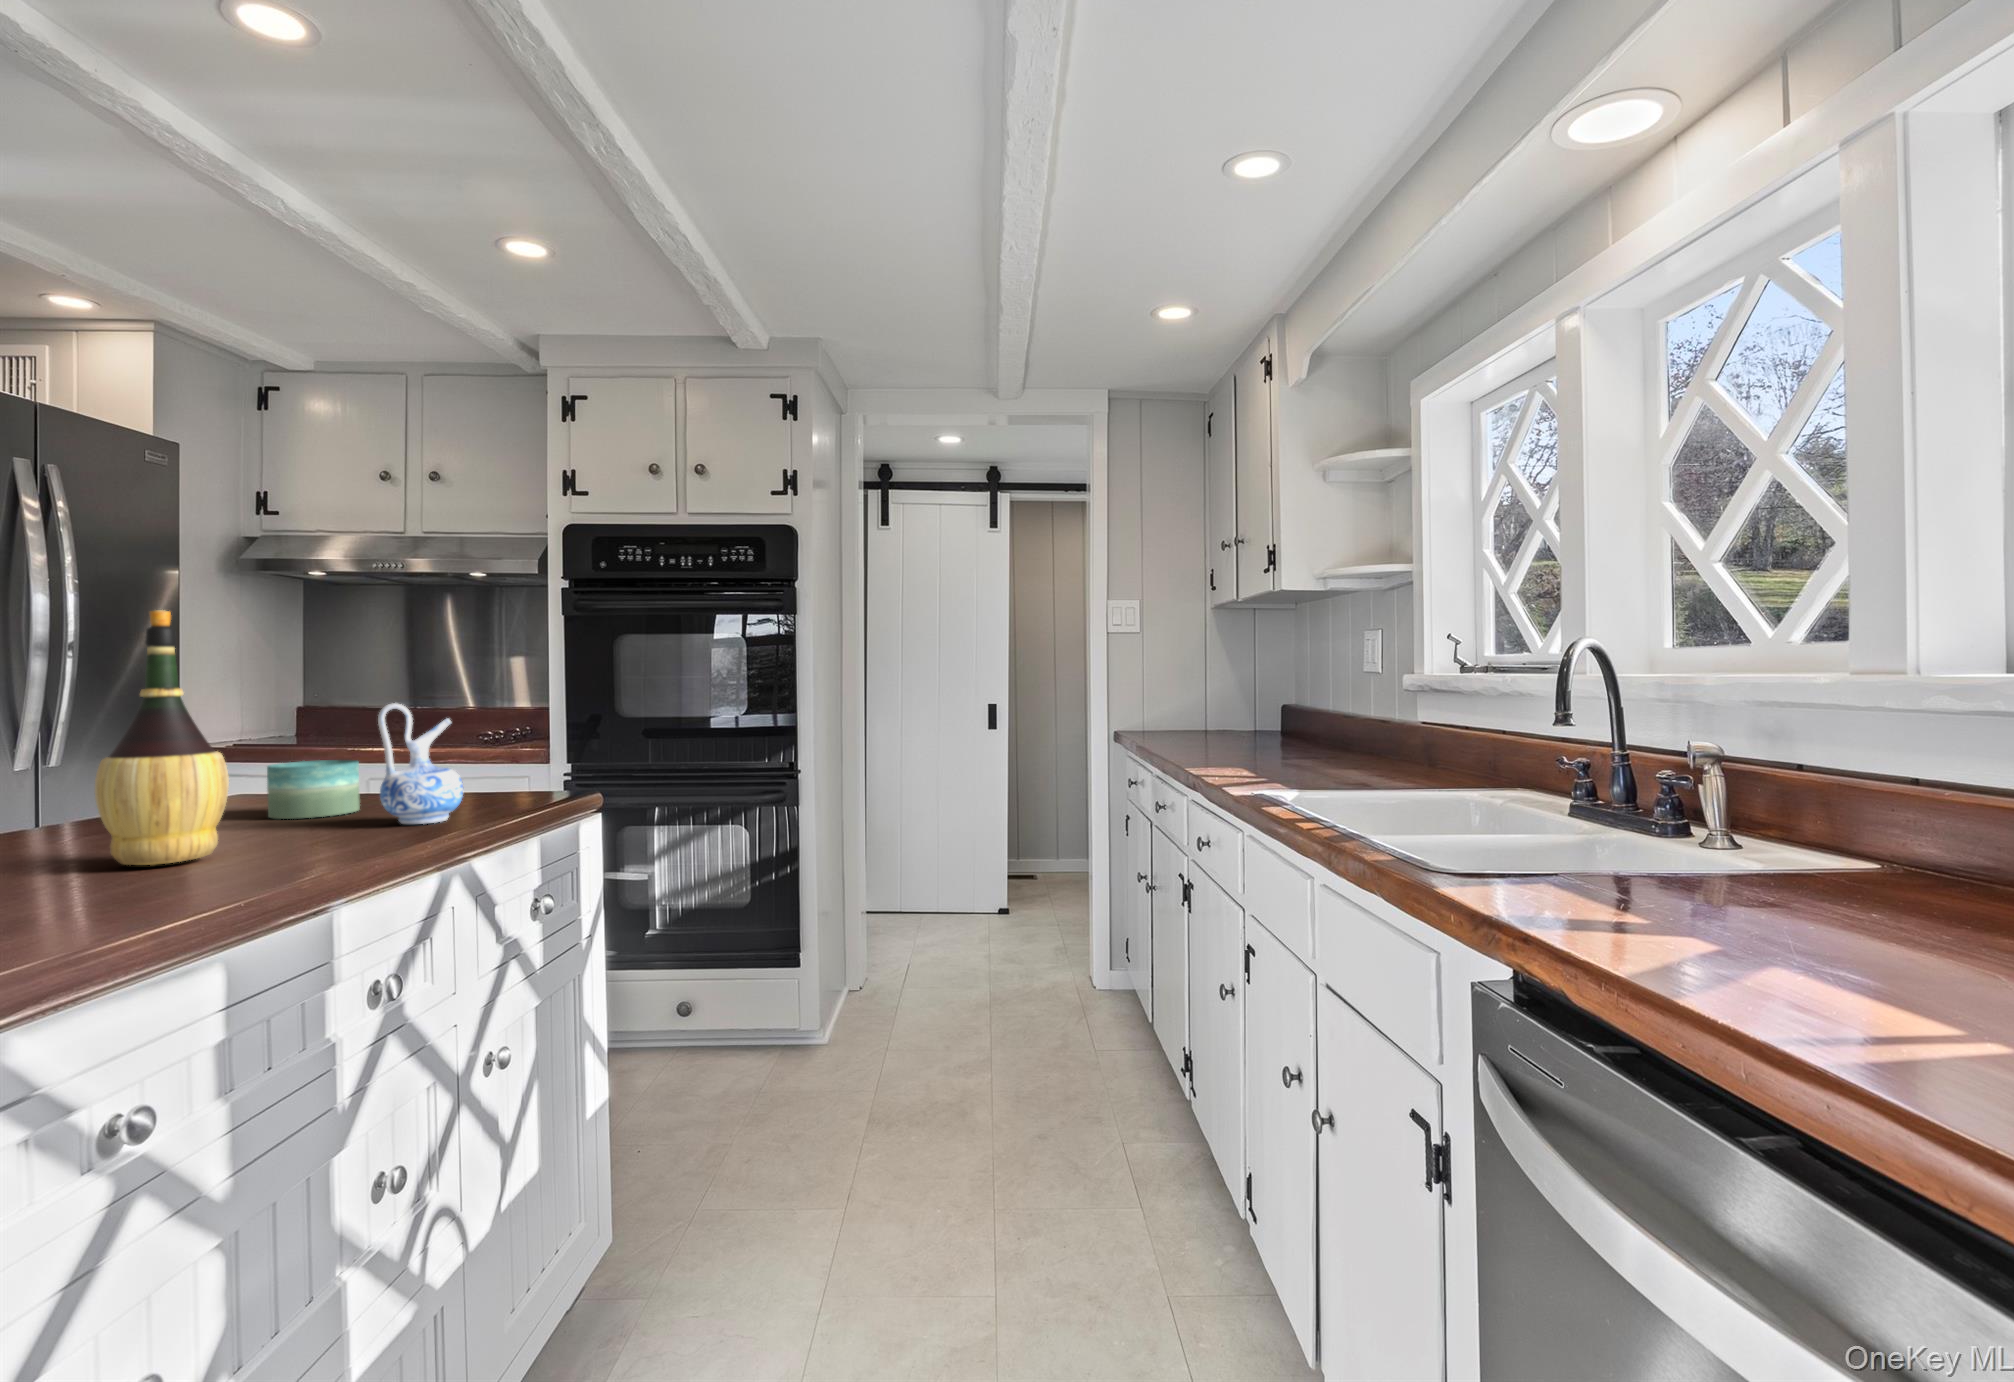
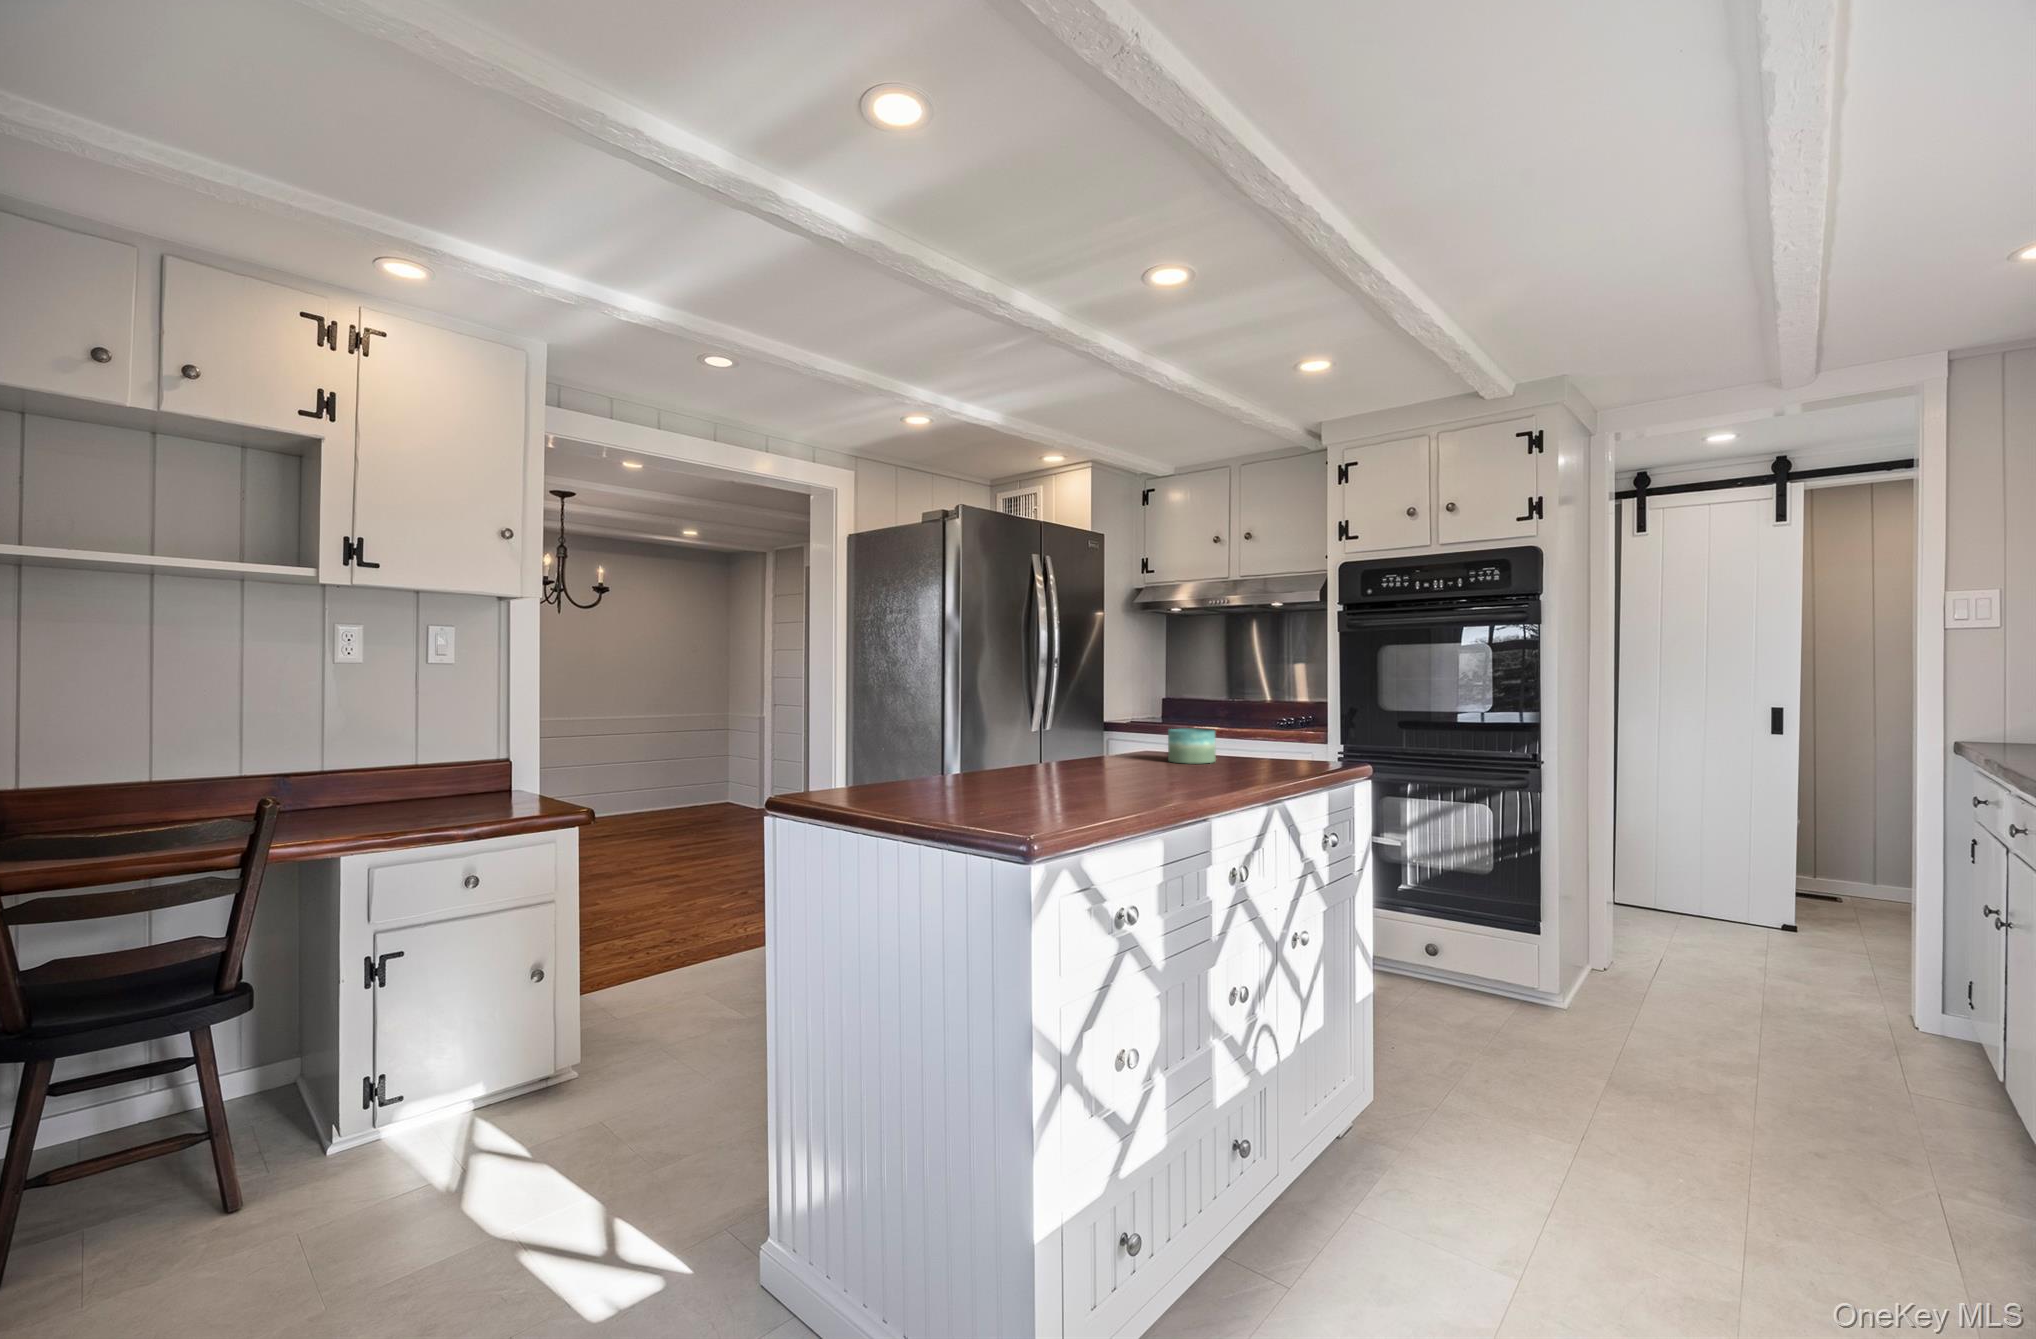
wine bottle: present [95,610,229,865] -> none [1101,639,1158,779]
ceramic pitcher: present [378,703,463,824] -> none [1229,694,1278,773]

